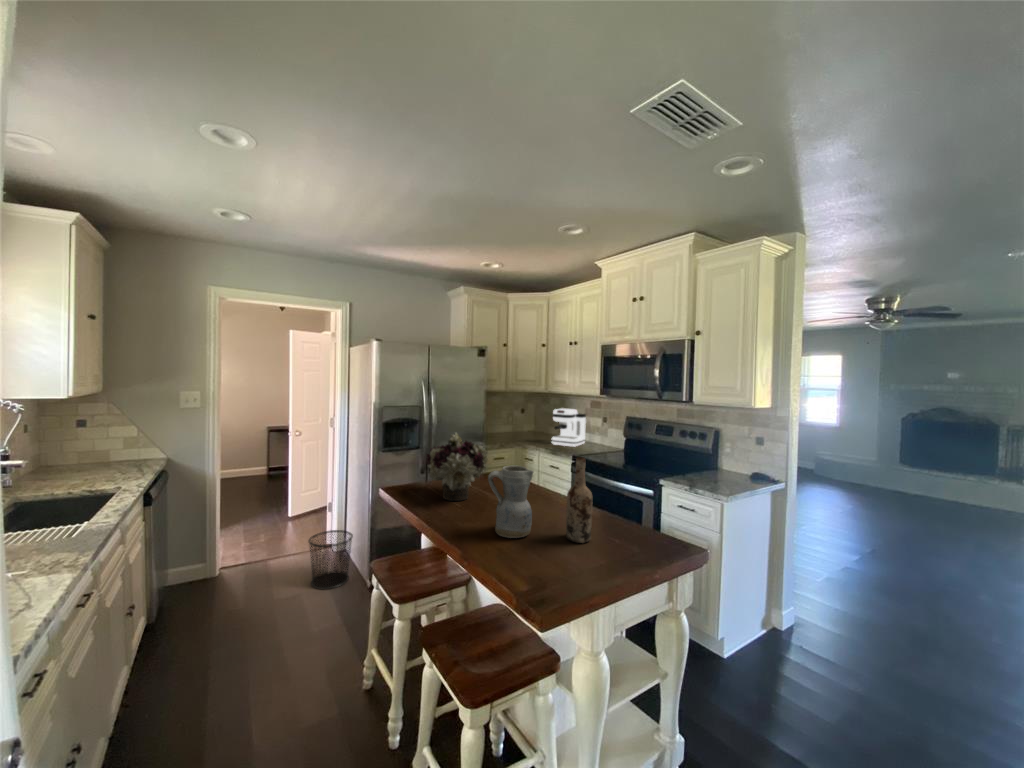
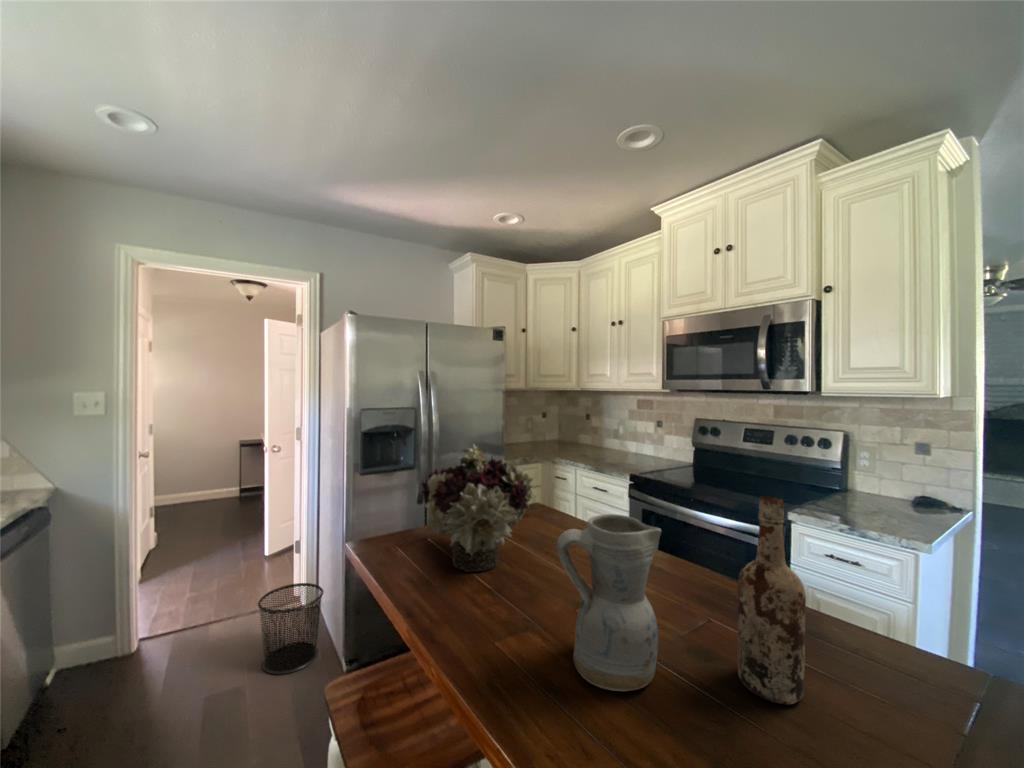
coffee maker: present [552,408,586,447] -> none [590,411,633,461]

